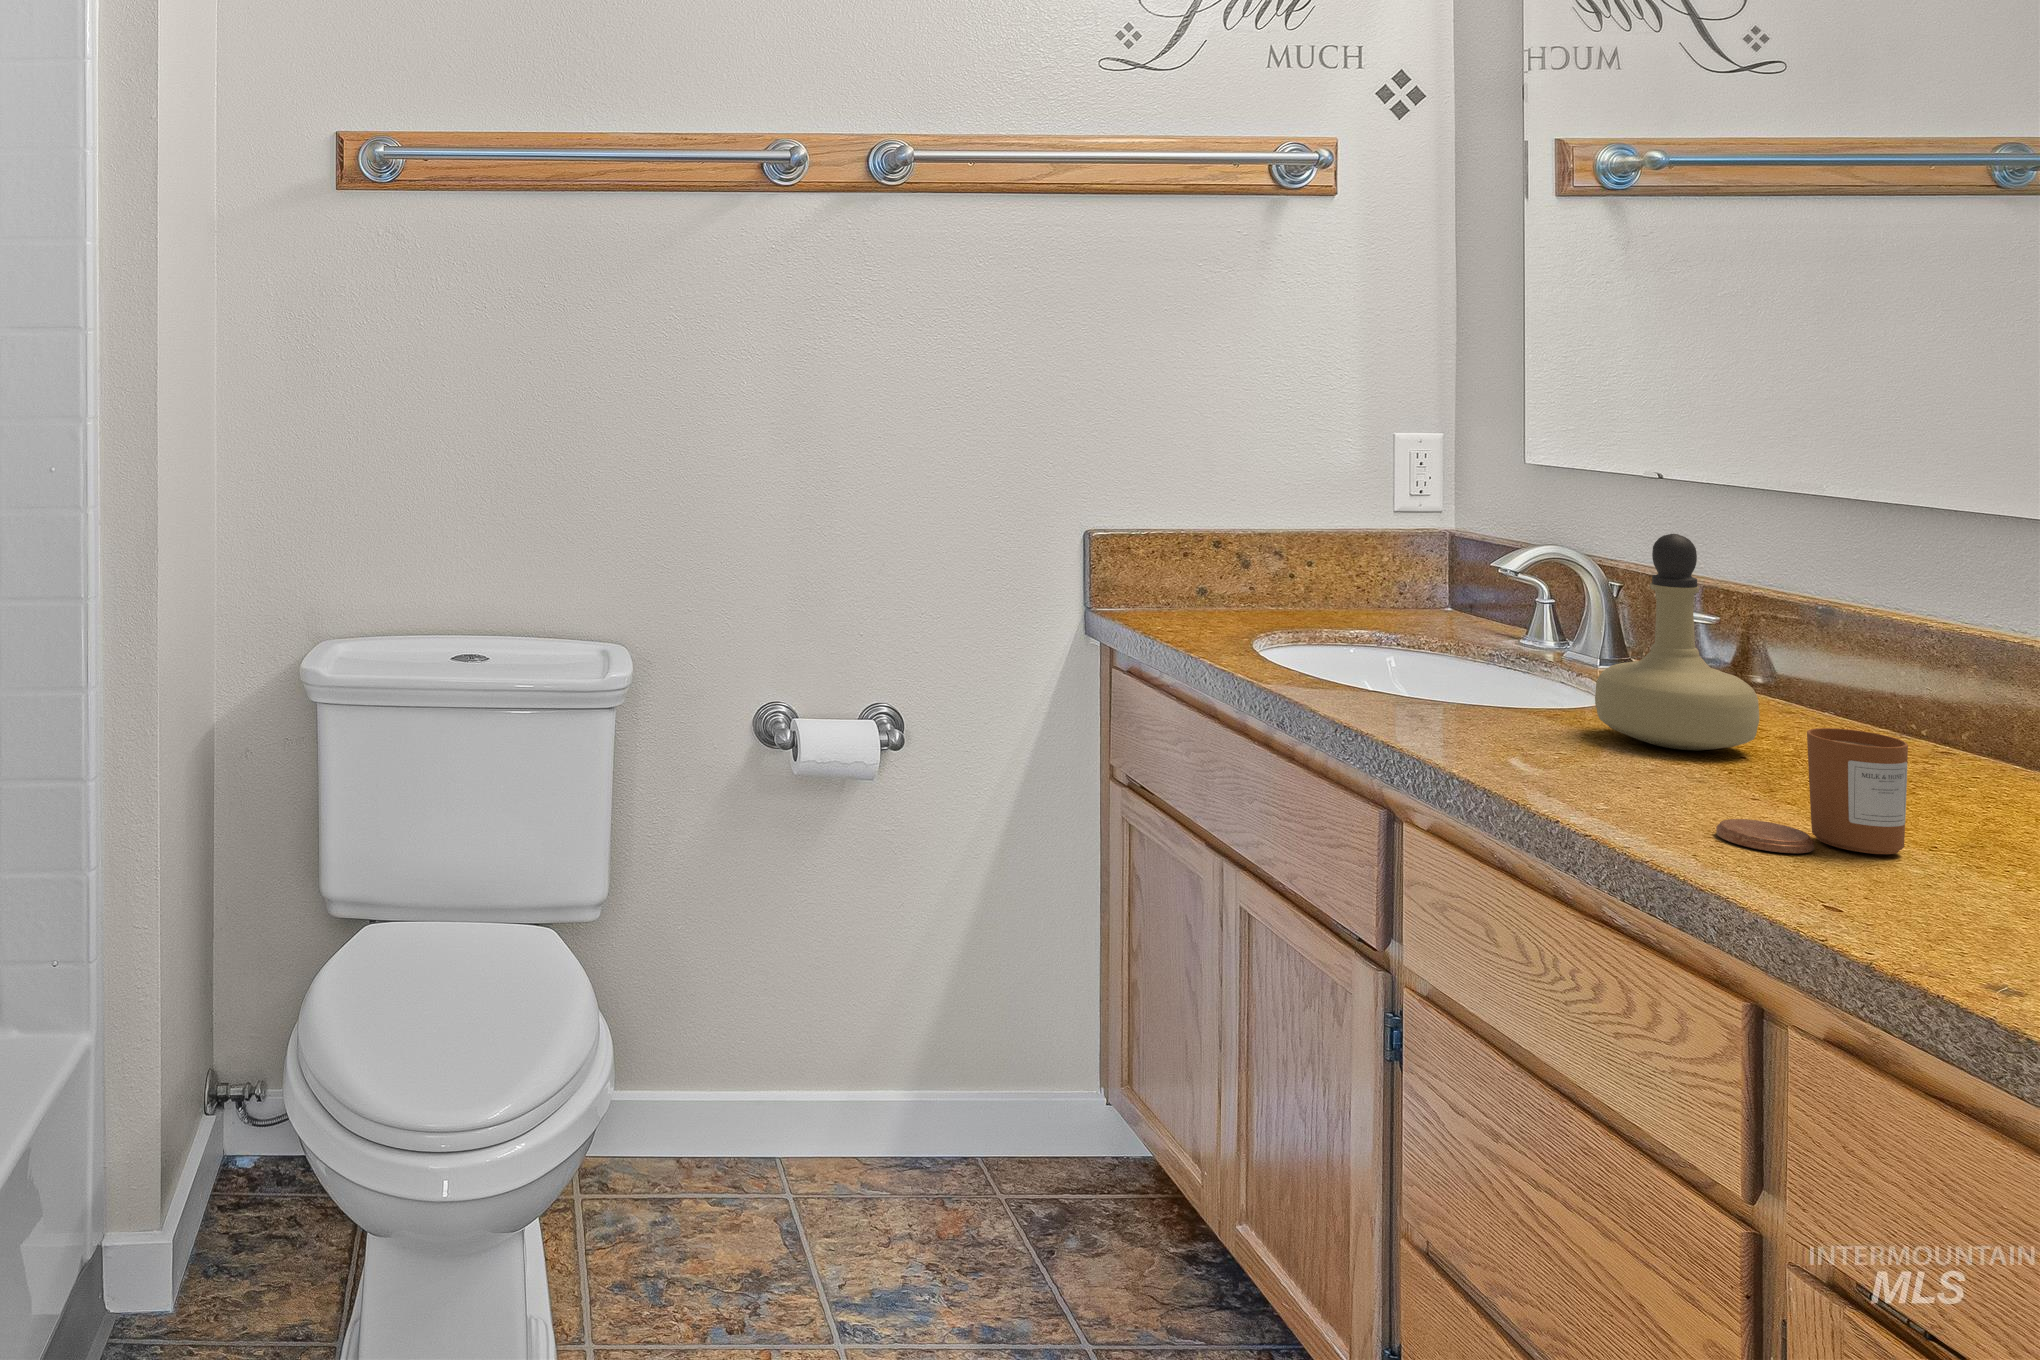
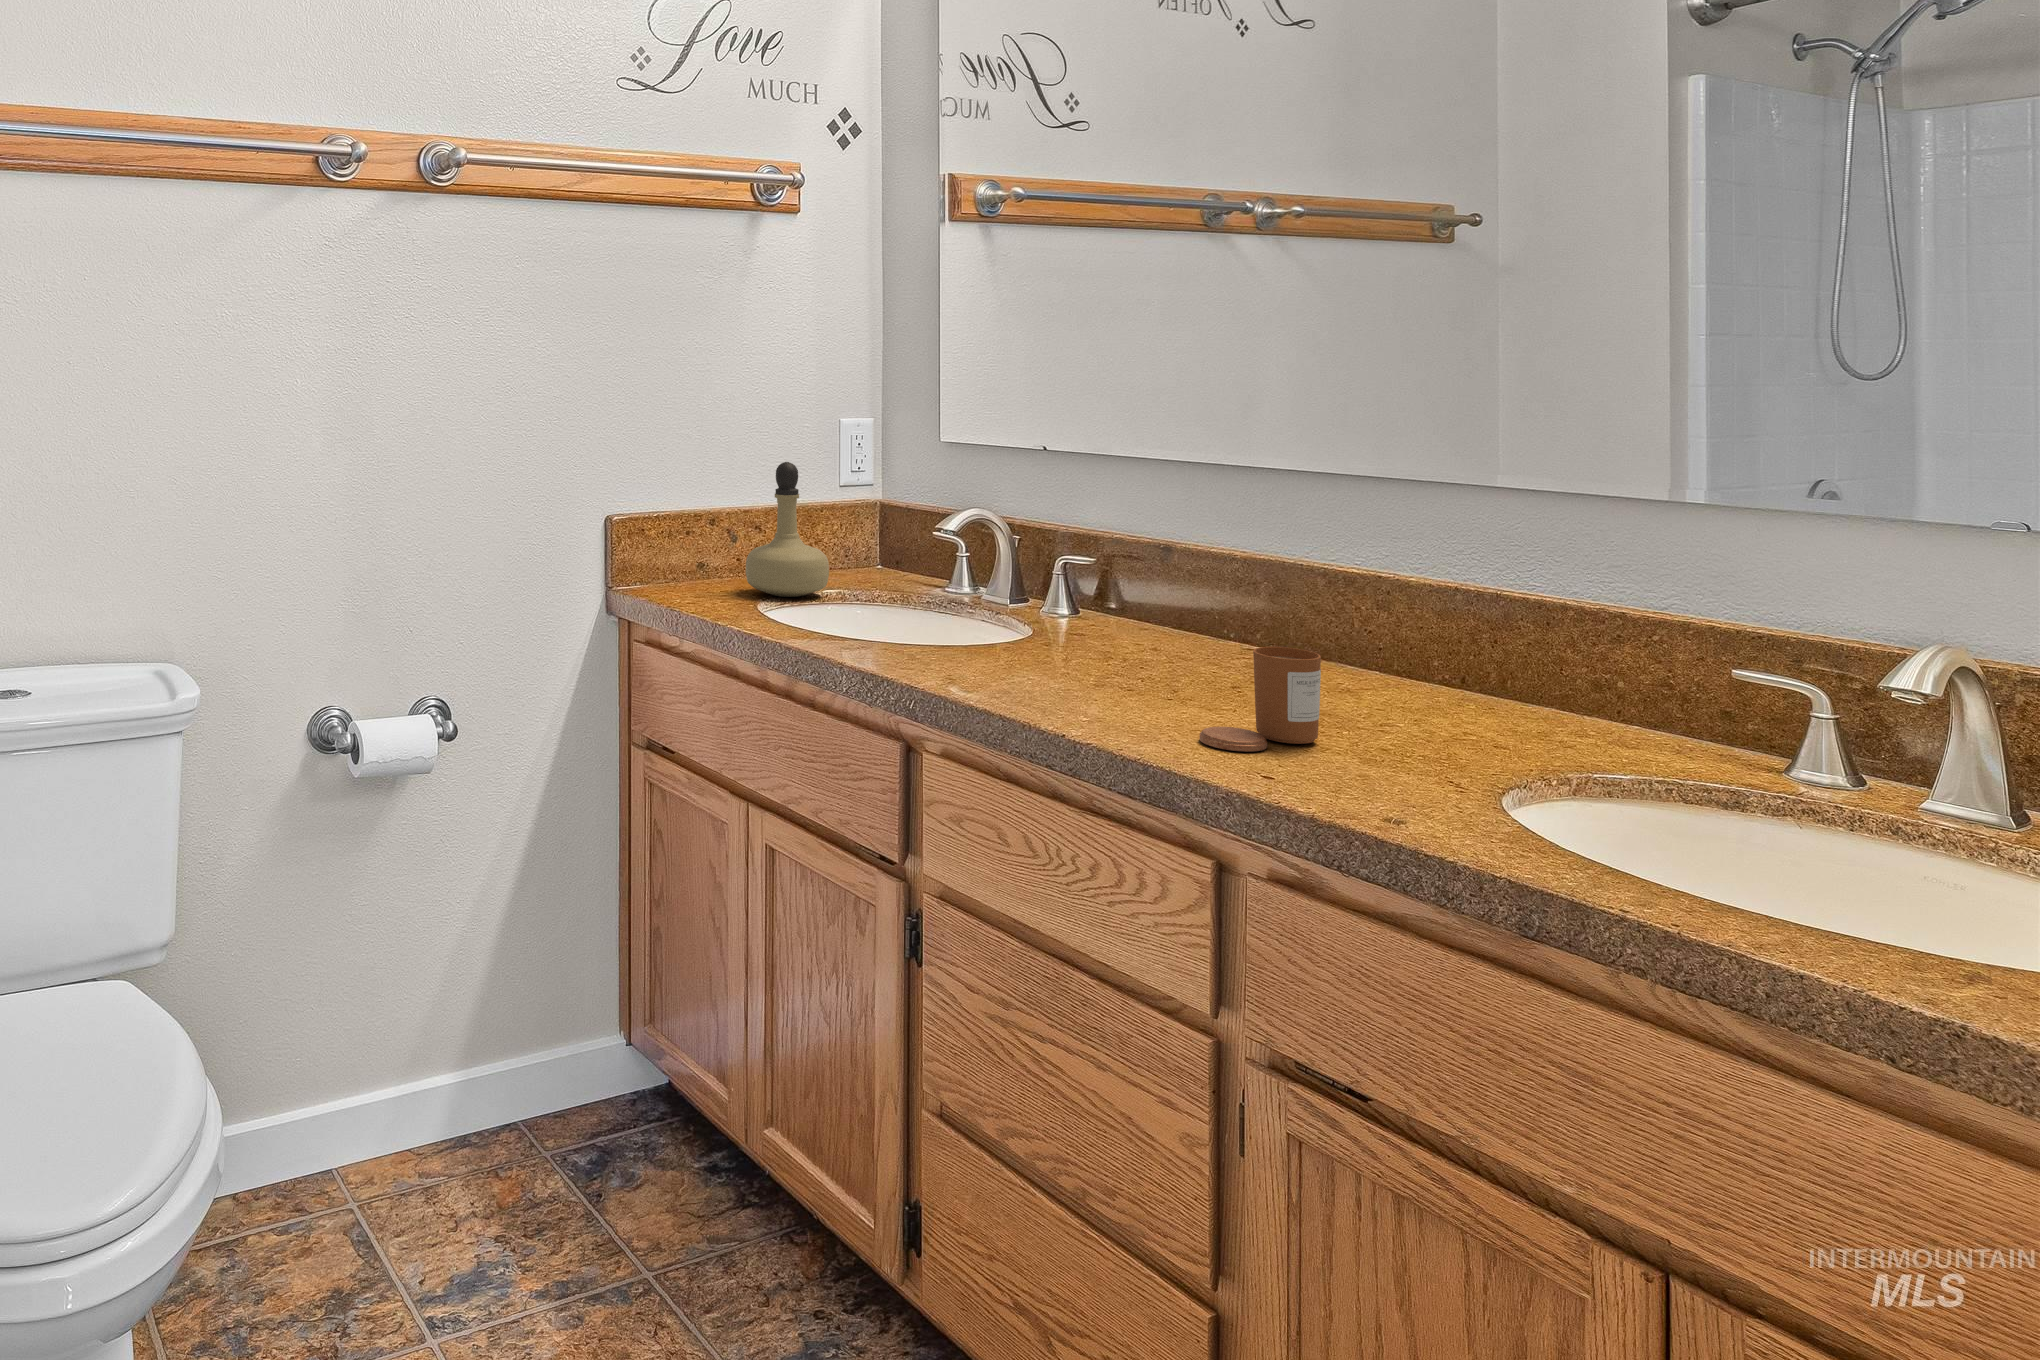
perfume bottle: present [1595,534,1759,750] -> present [746,462,829,597]

